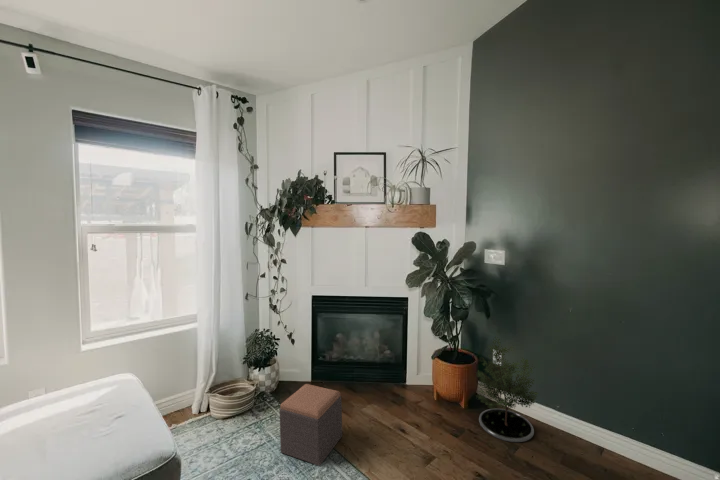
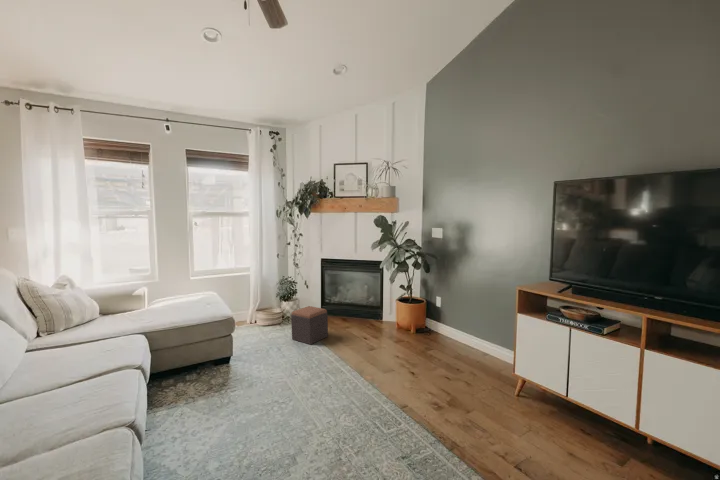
potted tree: present [478,337,538,442] -> none [408,281,450,344]

